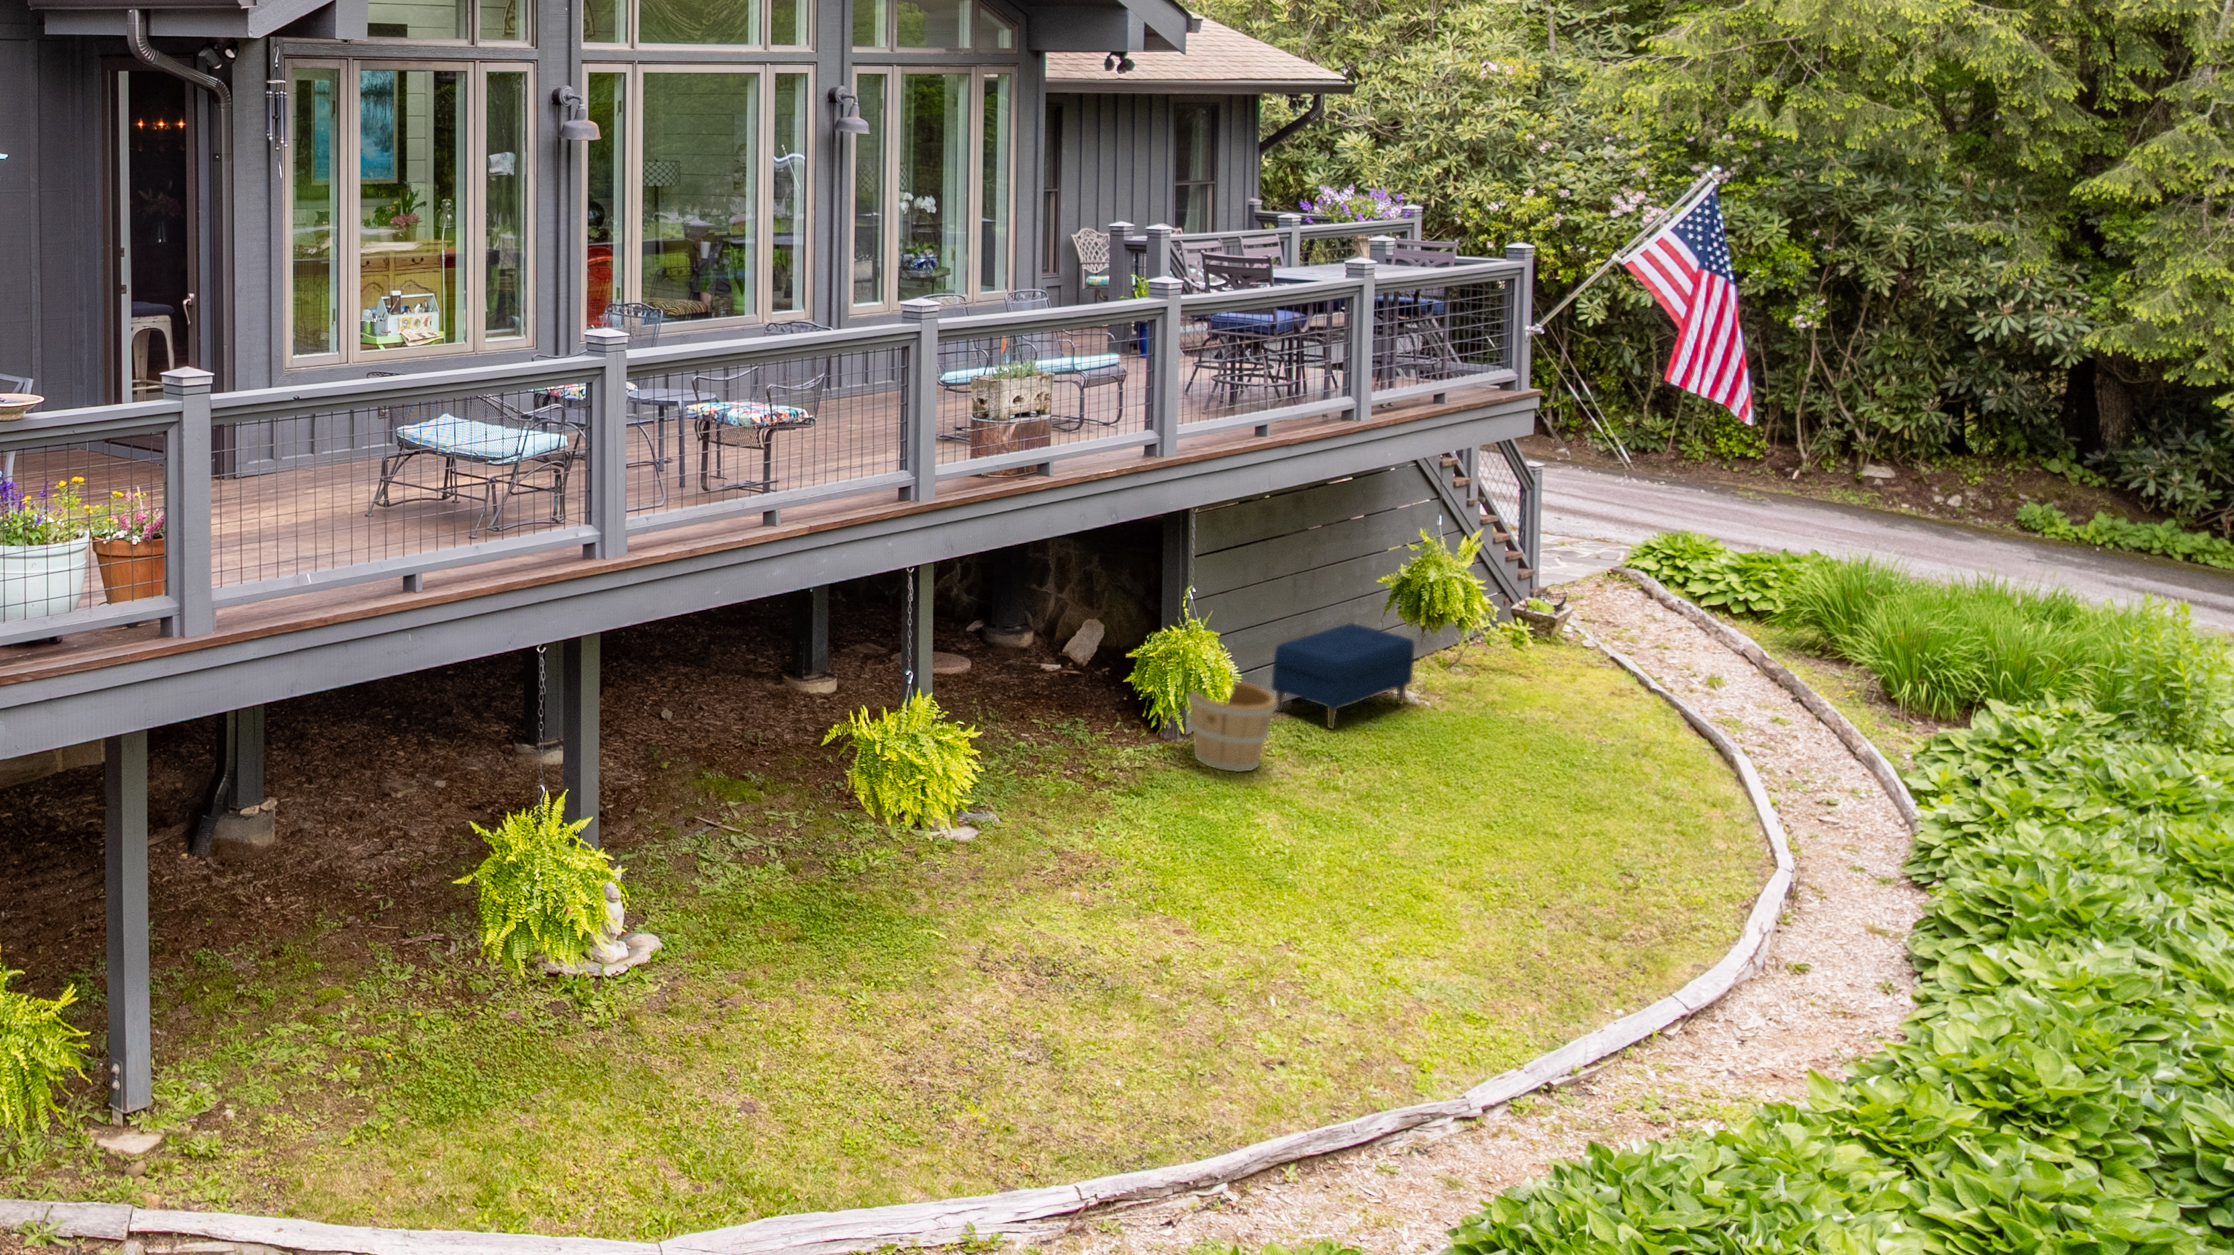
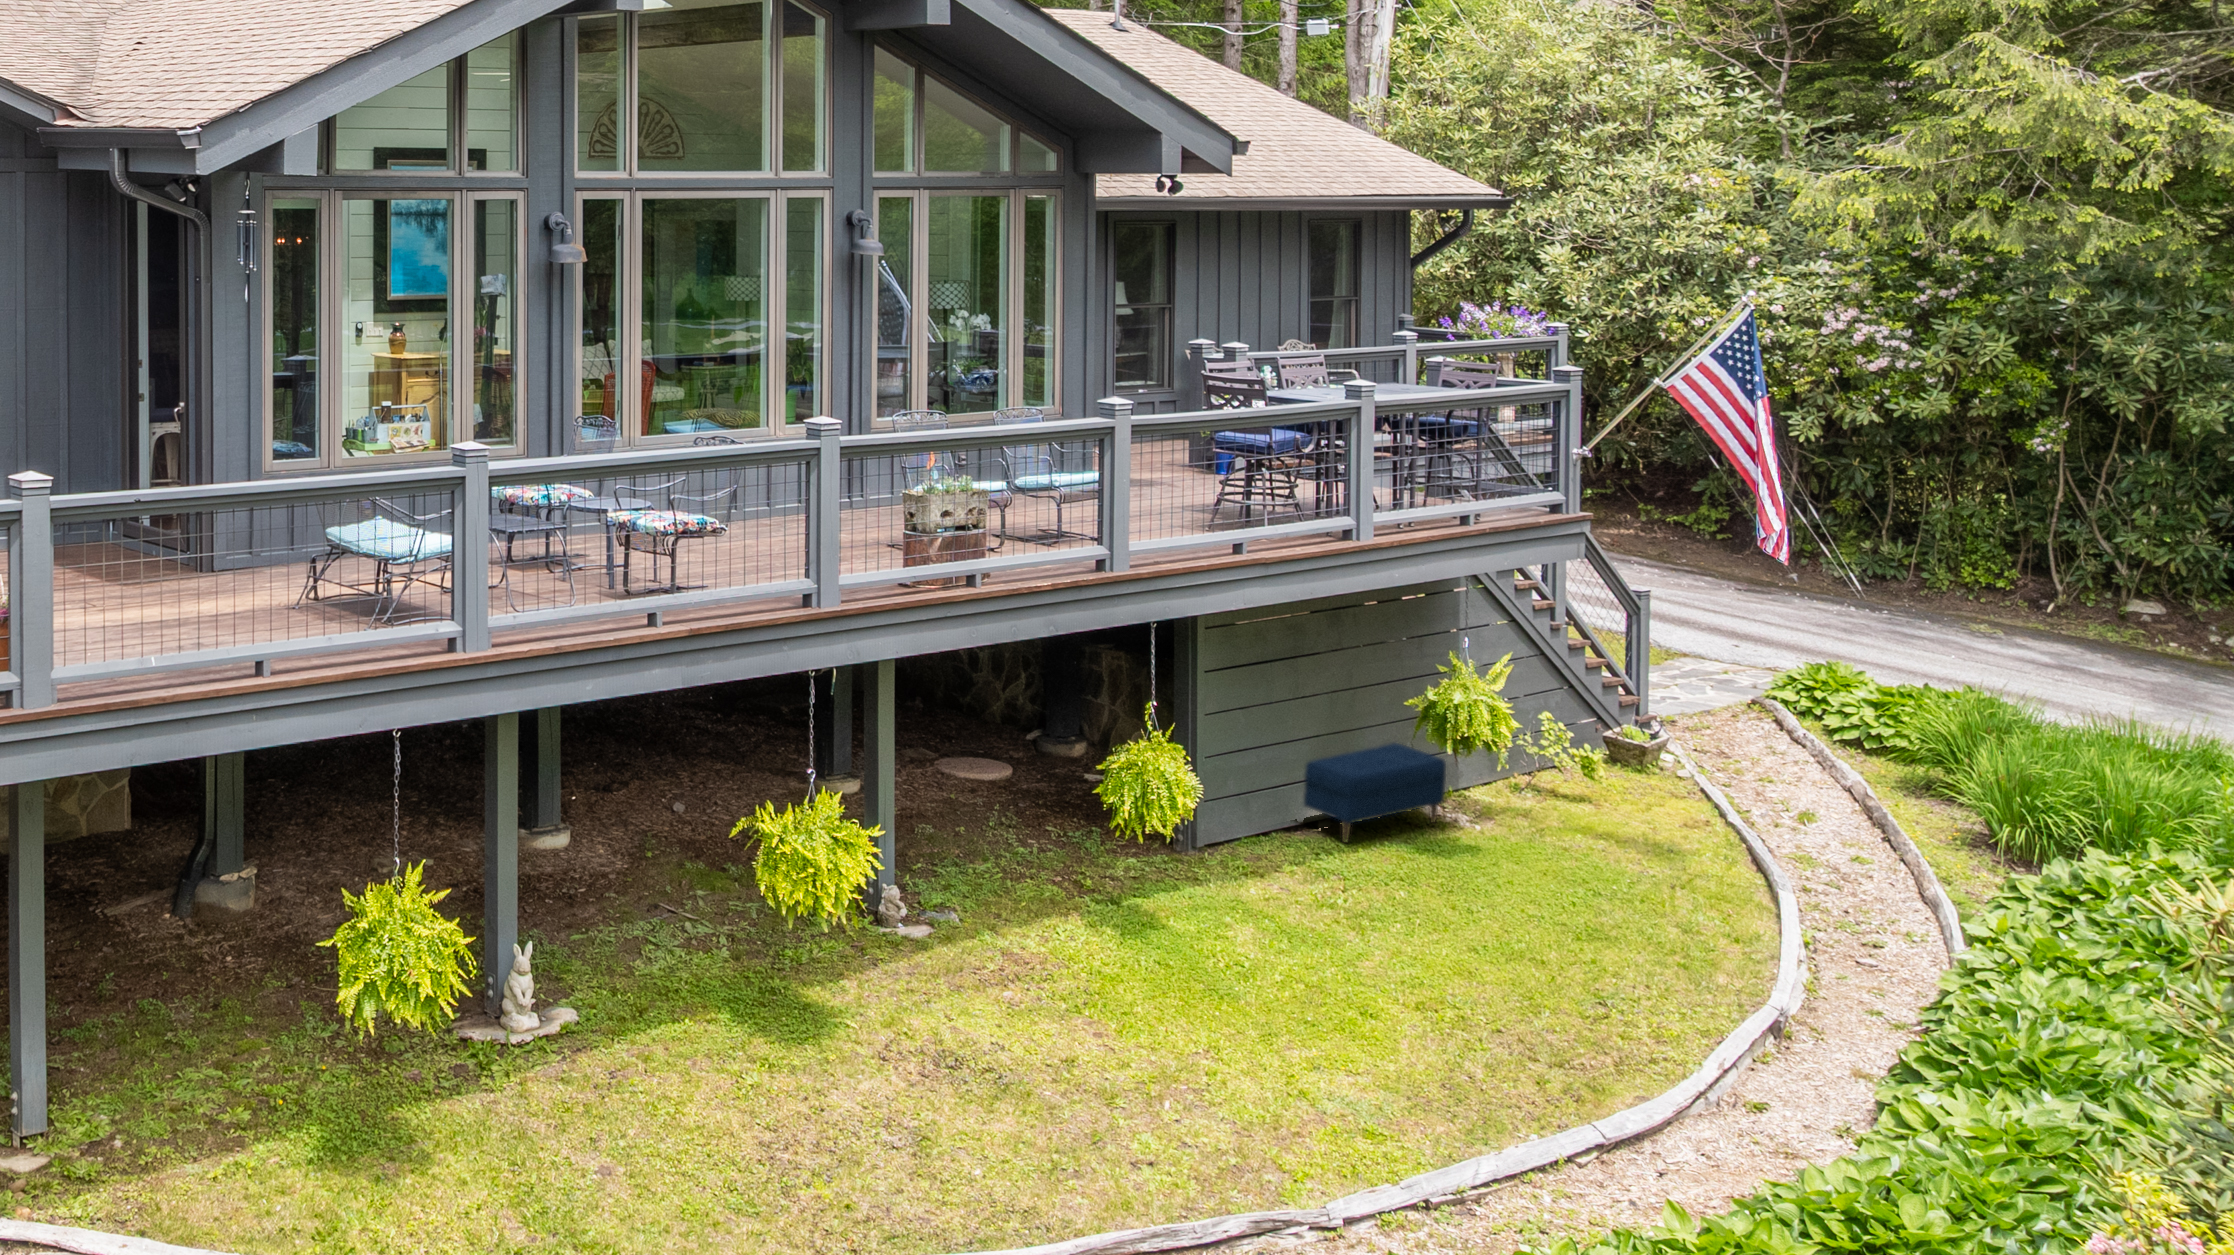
wooden bucket: present [1189,681,1277,772] -> none [1180,786,1266,877]

